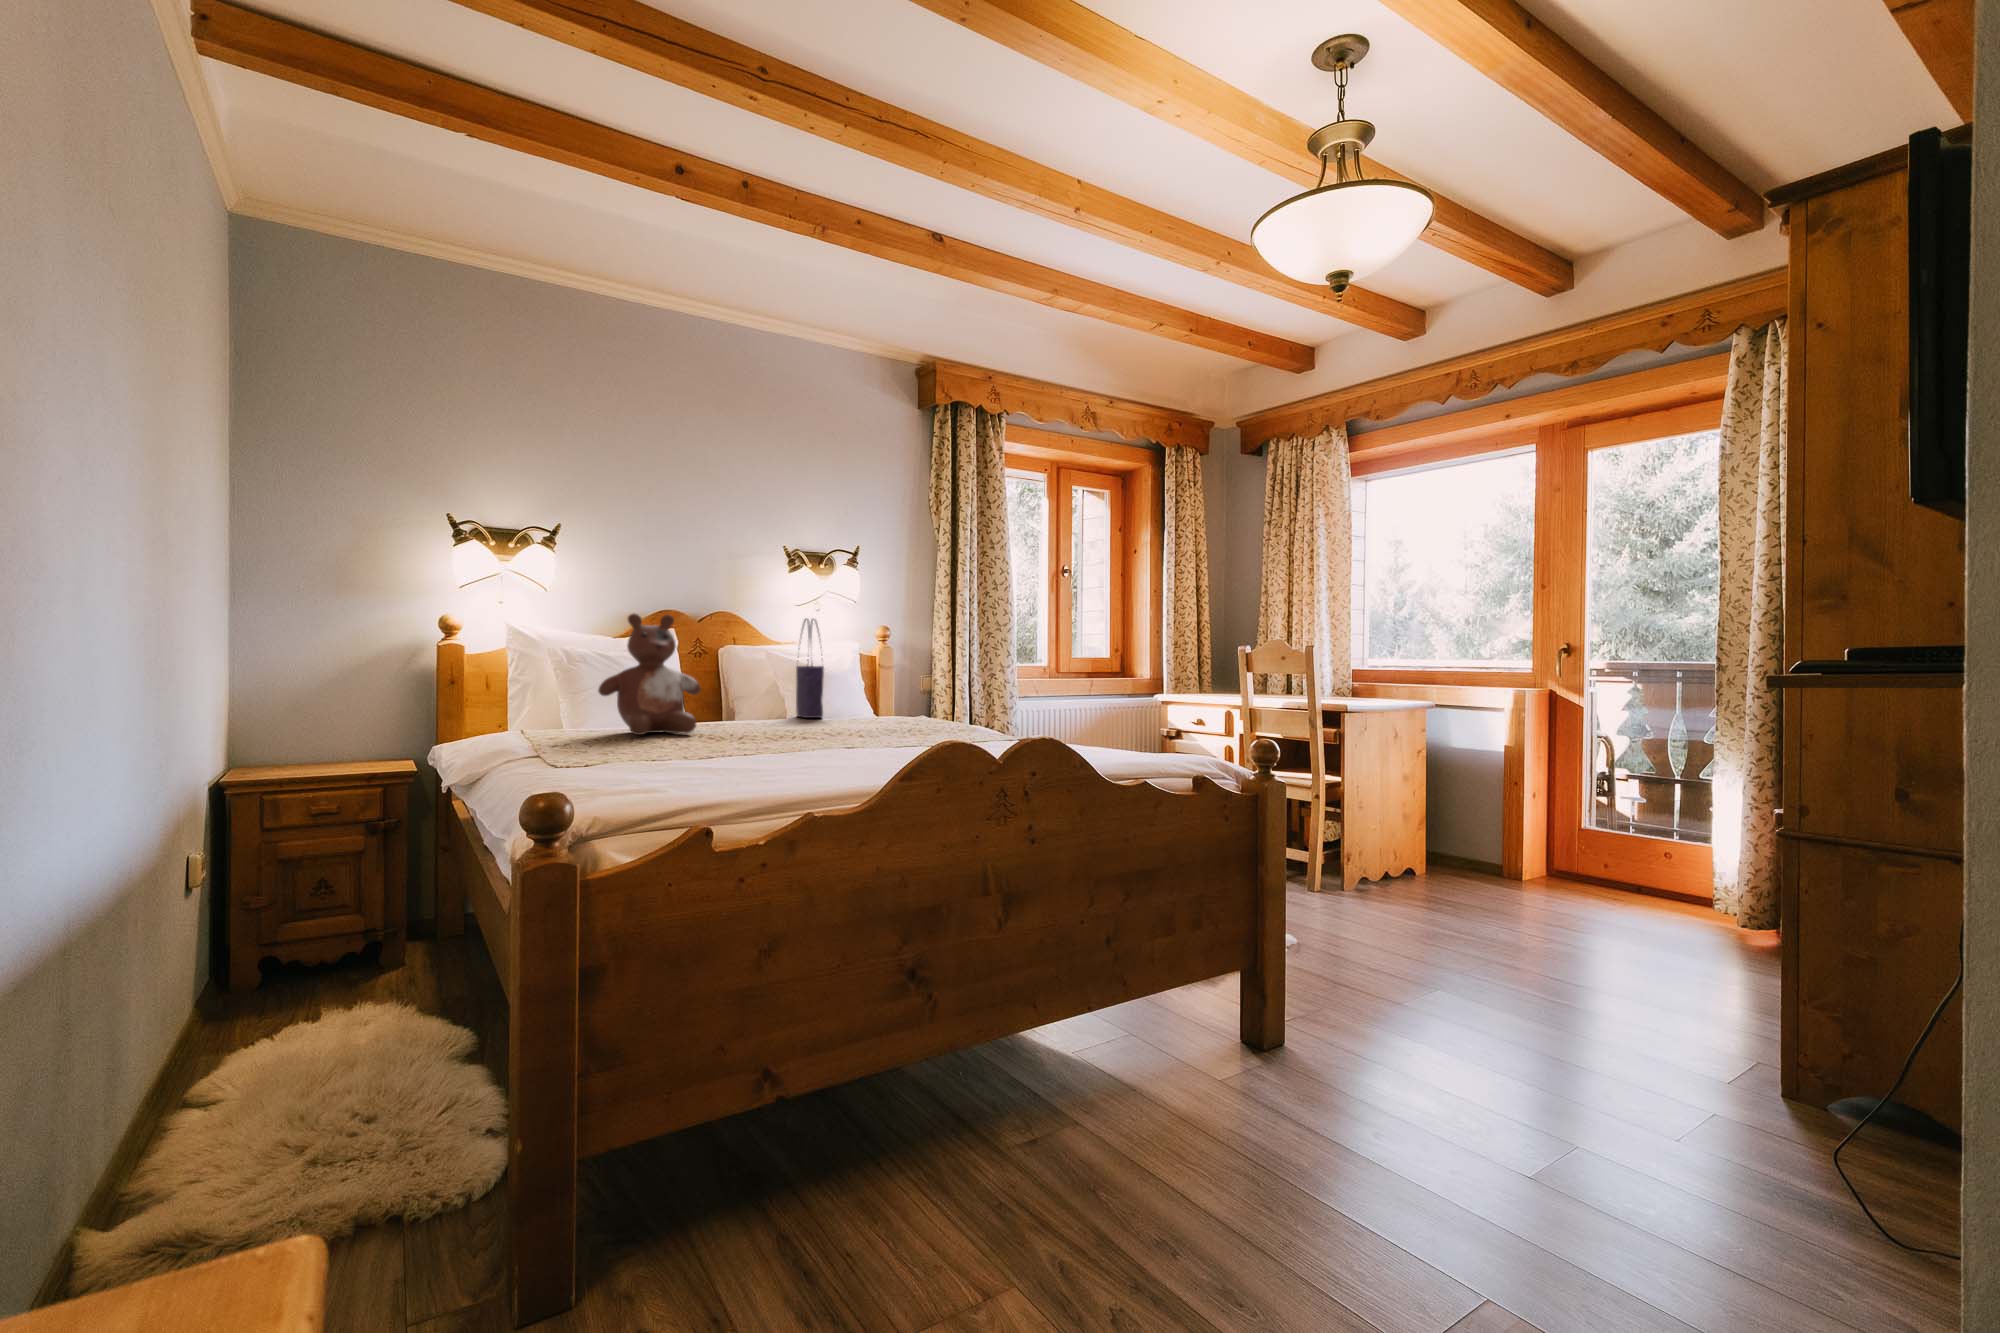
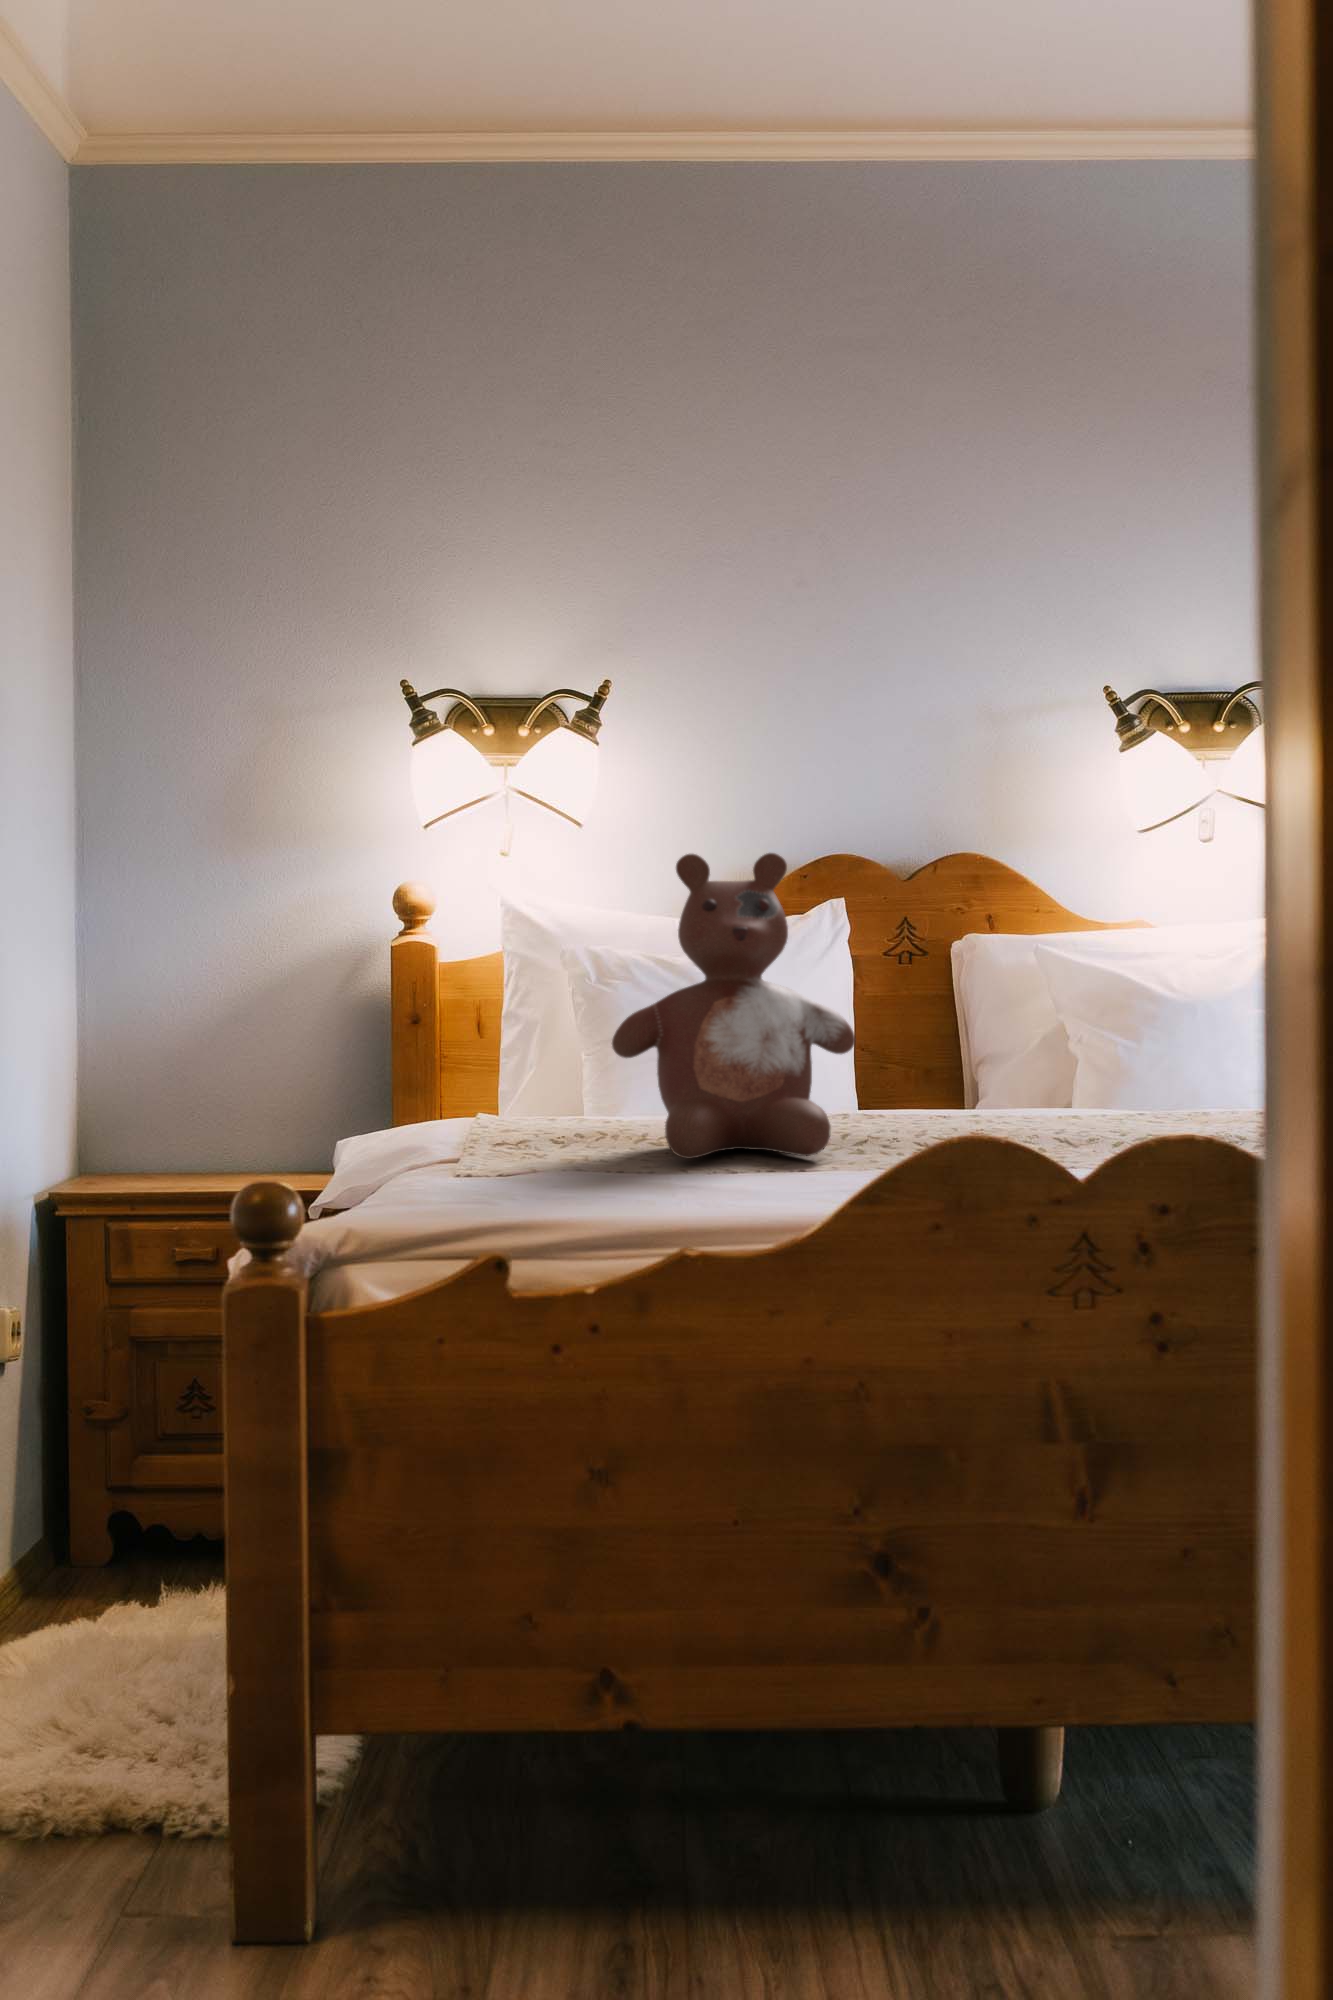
tote bag: present [796,618,824,718] -> none [1120,849,1191,1112]

